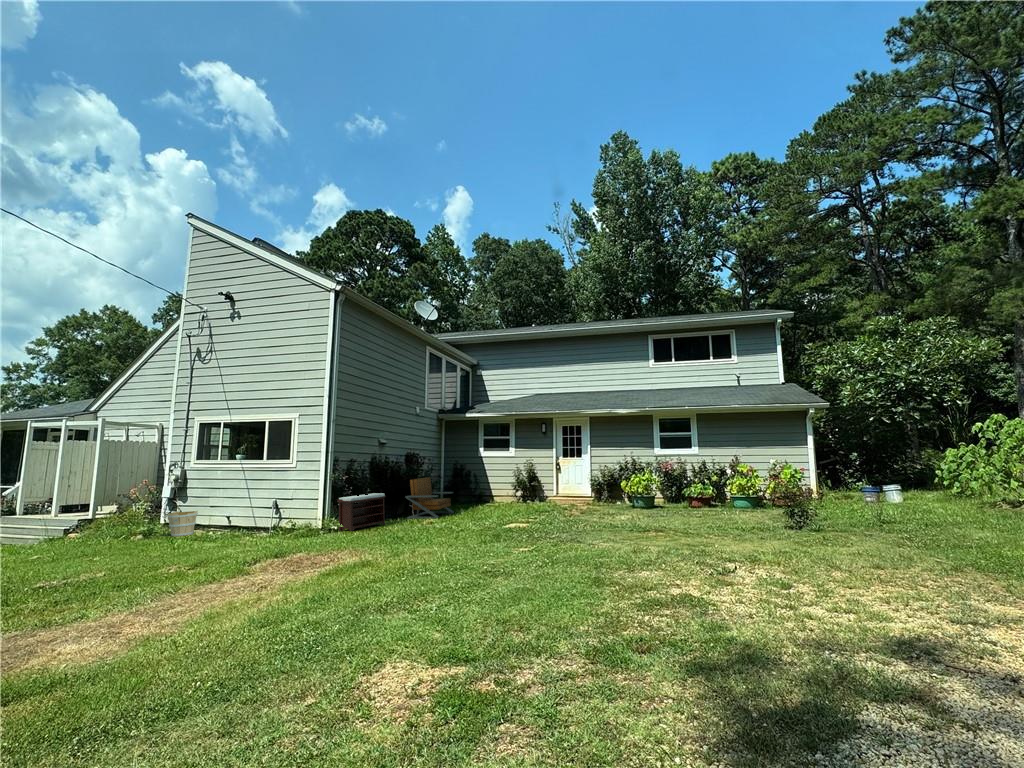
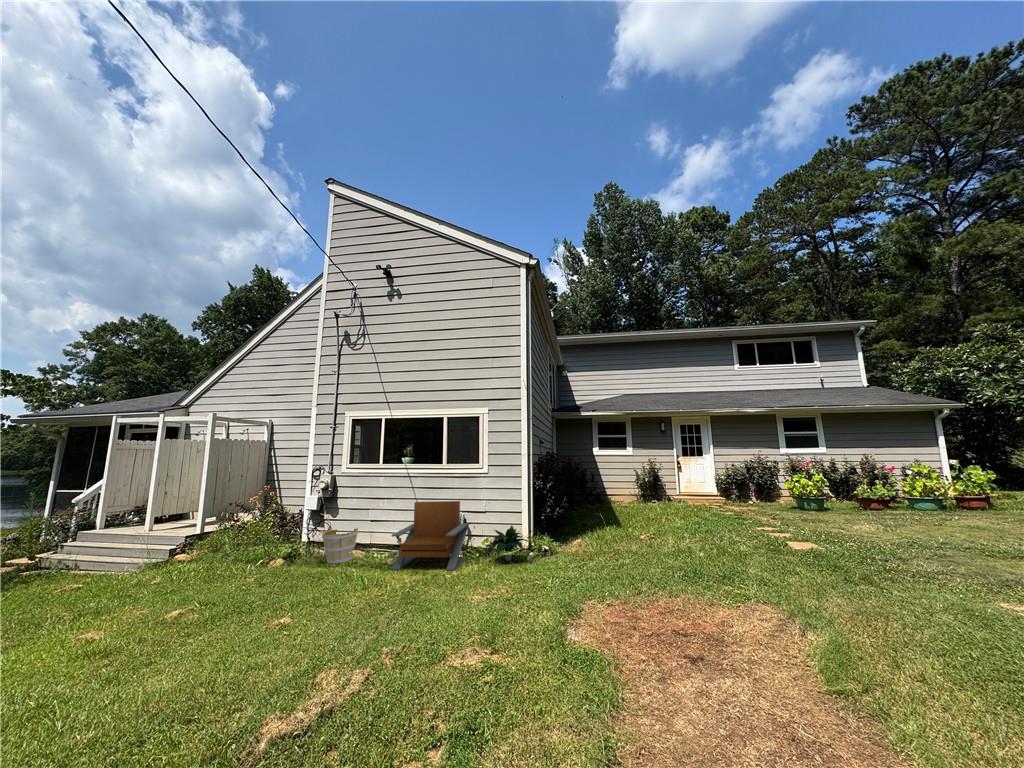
lounge chair: present [406,477,454,518] -> present [391,501,469,571]
bench: present [337,493,386,532] -> none [545,501,583,553]
potted plant: none [281,508,316,535] -> present [491,526,528,561]

